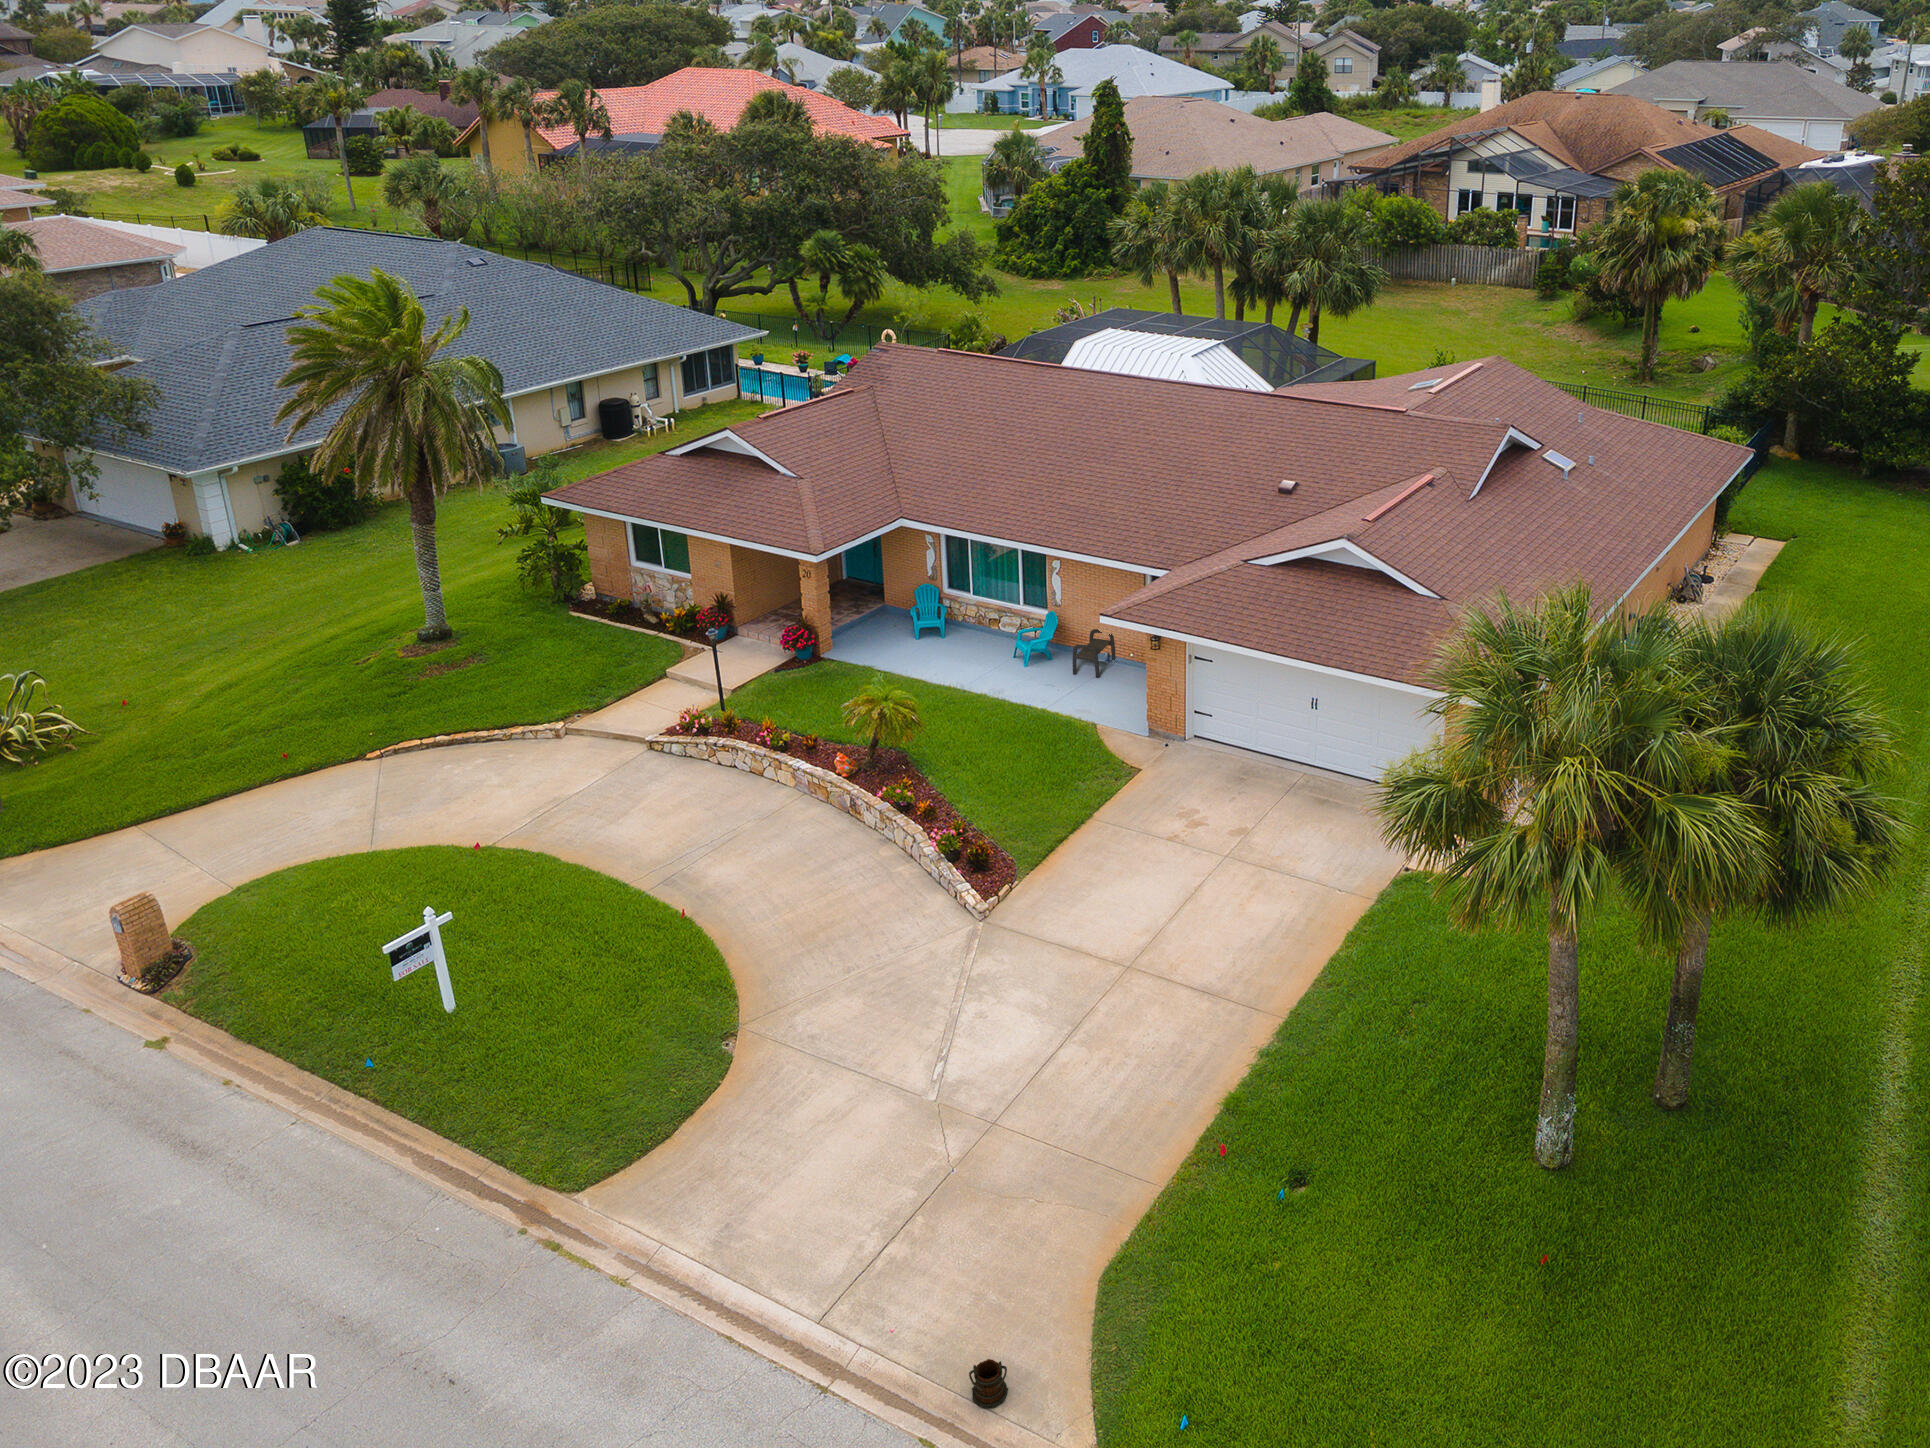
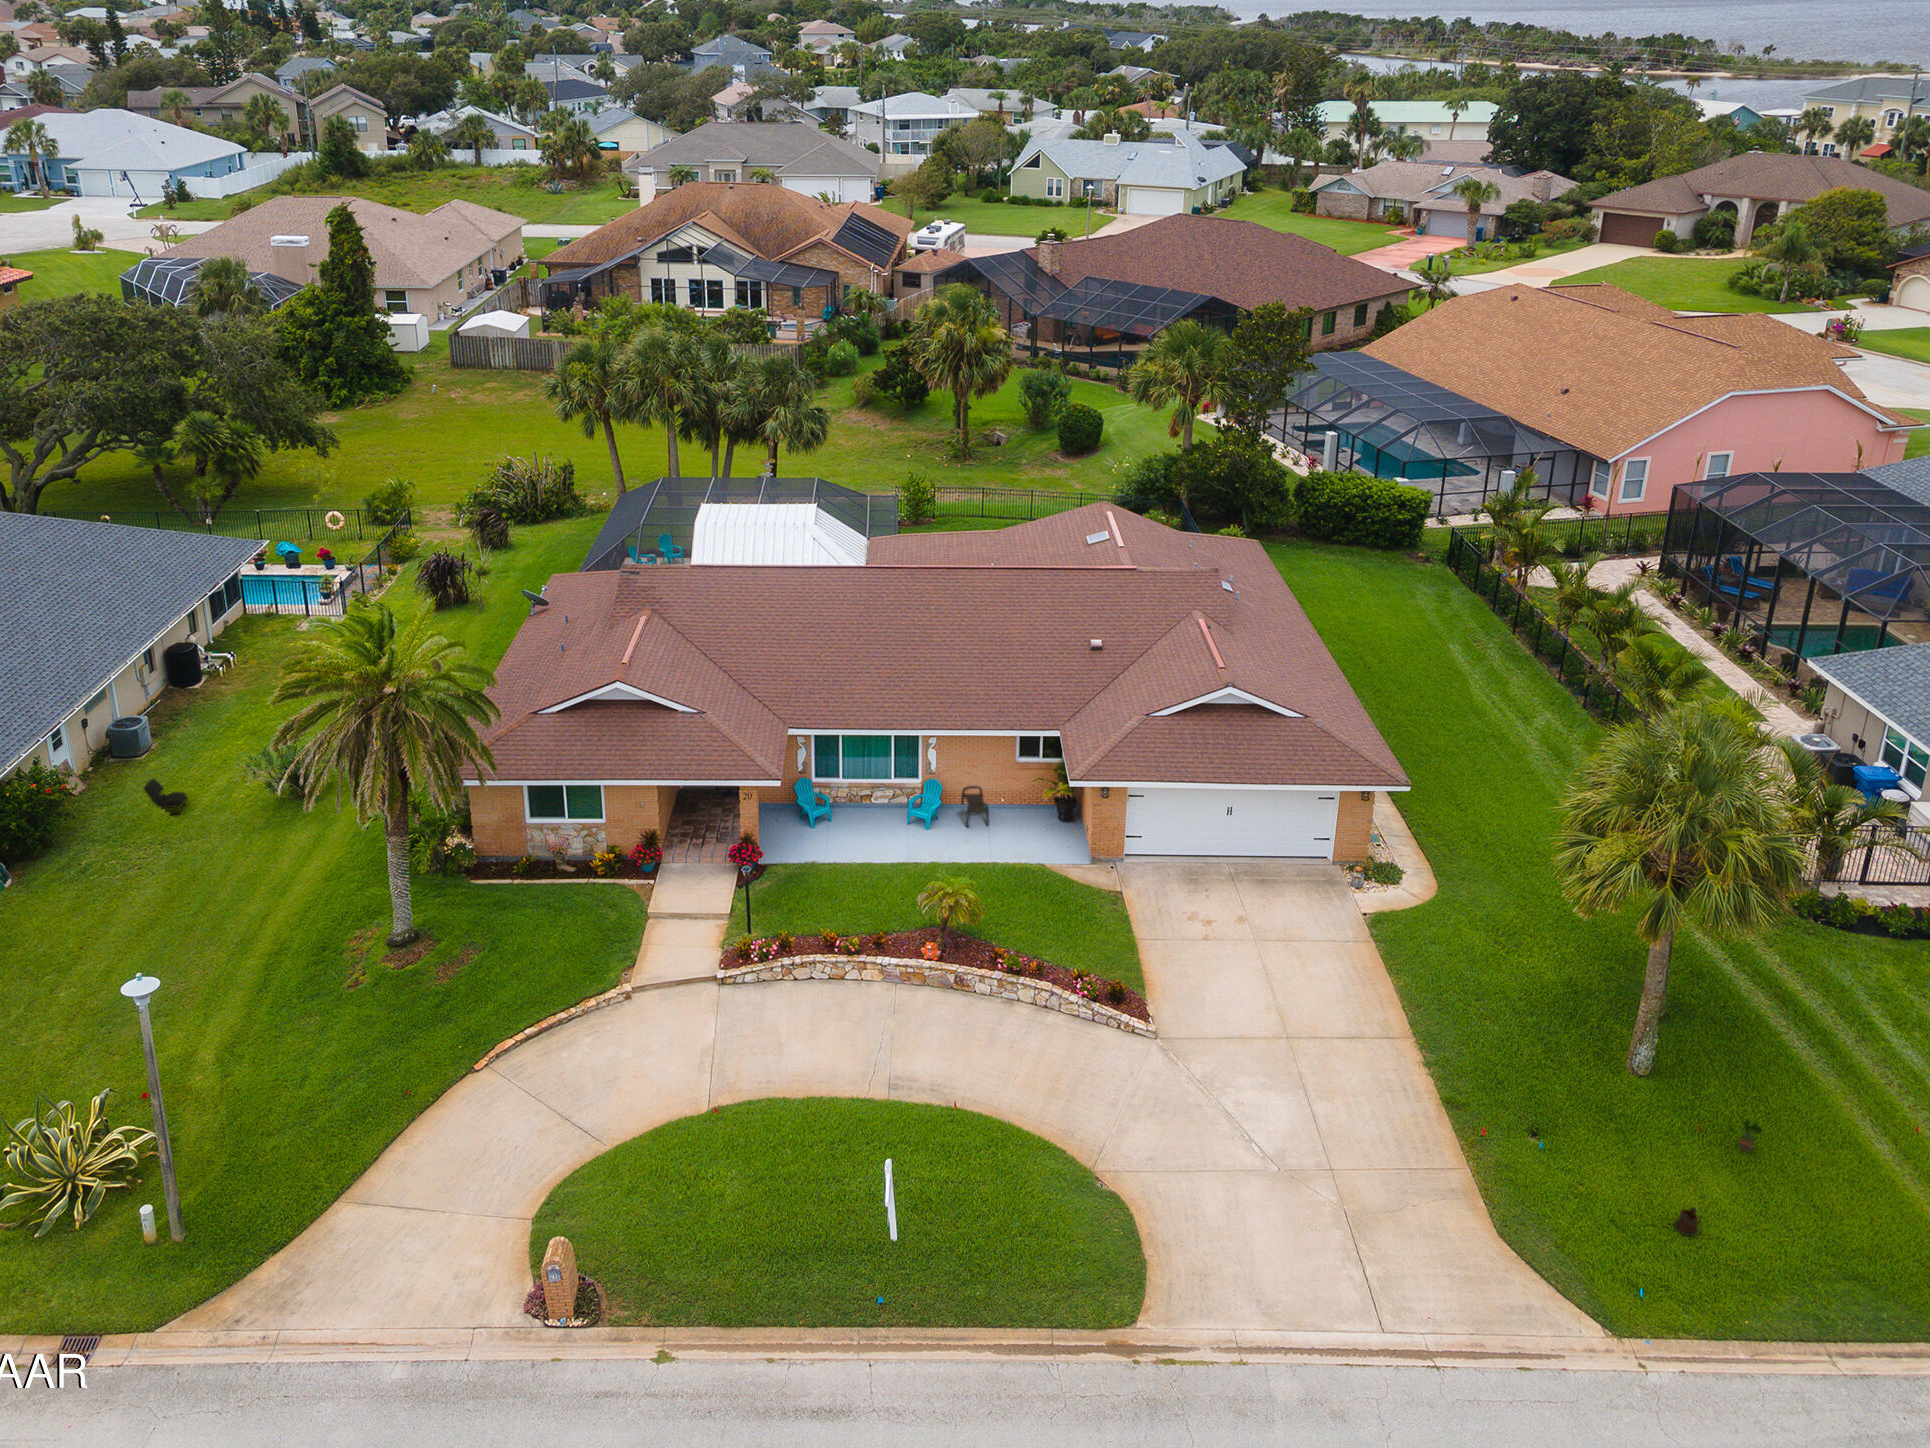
lounge chair: none [436,488,478,525] -> present [143,779,188,814]
potted tree: none [1619,1296,1662,1354] -> present [1738,1120,1764,1152]
bucket: present [969,1359,1008,1409] -> present [1674,1207,1701,1236]

